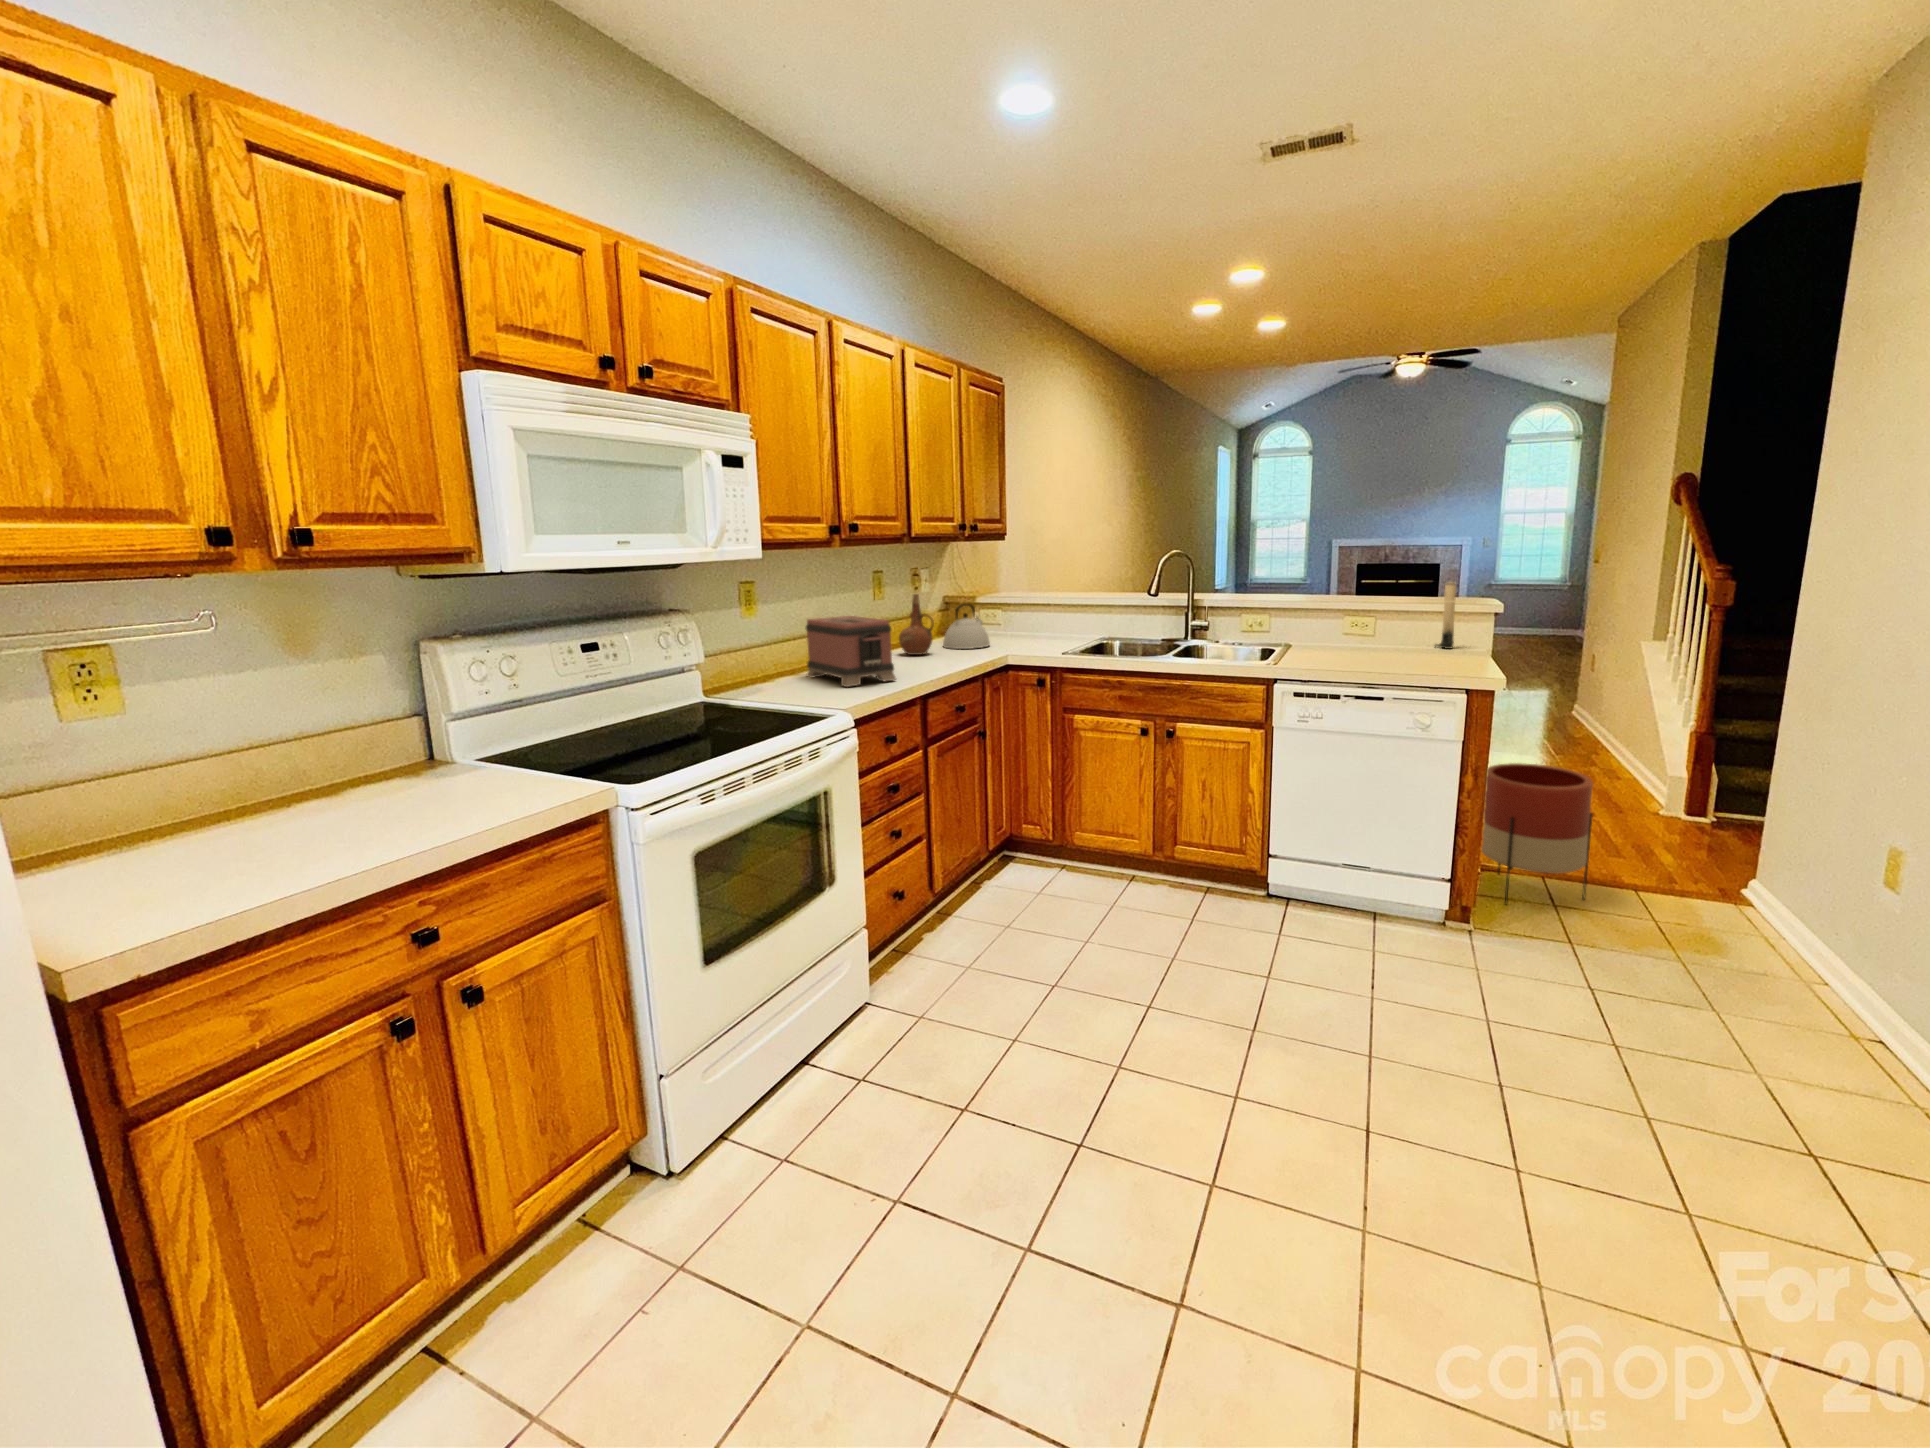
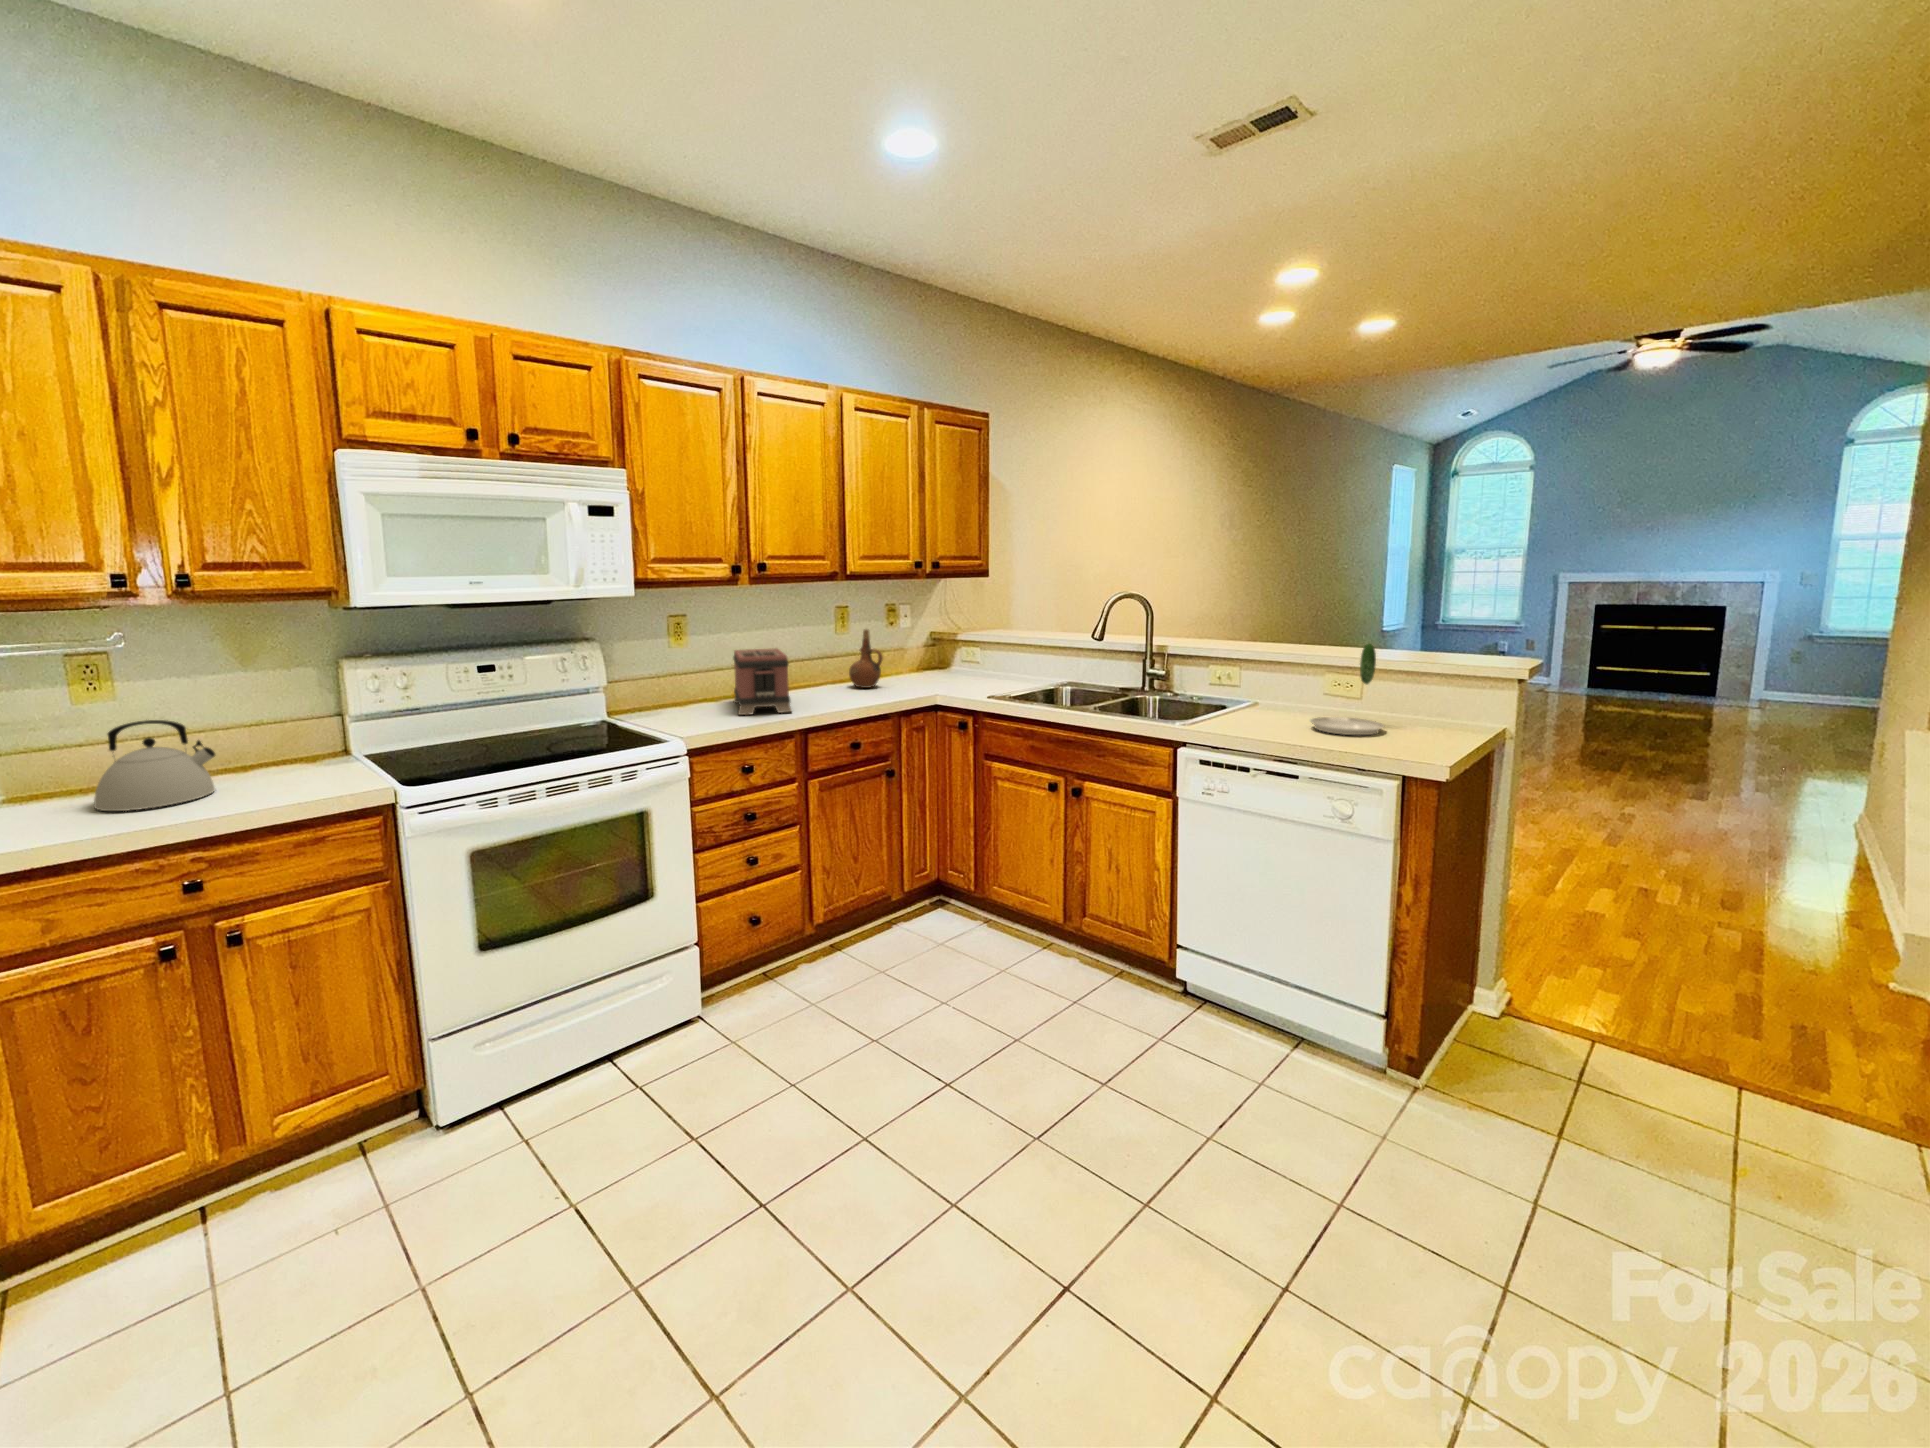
plate: none [1359,582,1419,657] -> present [1310,643,1384,735]
candle: present [1435,582,1456,649] -> none [1423,646,1452,730]
kettle: present [943,604,990,649] -> present [94,720,215,811]
planter: present [1482,763,1593,904] -> none [1476,886,1642,1092]

